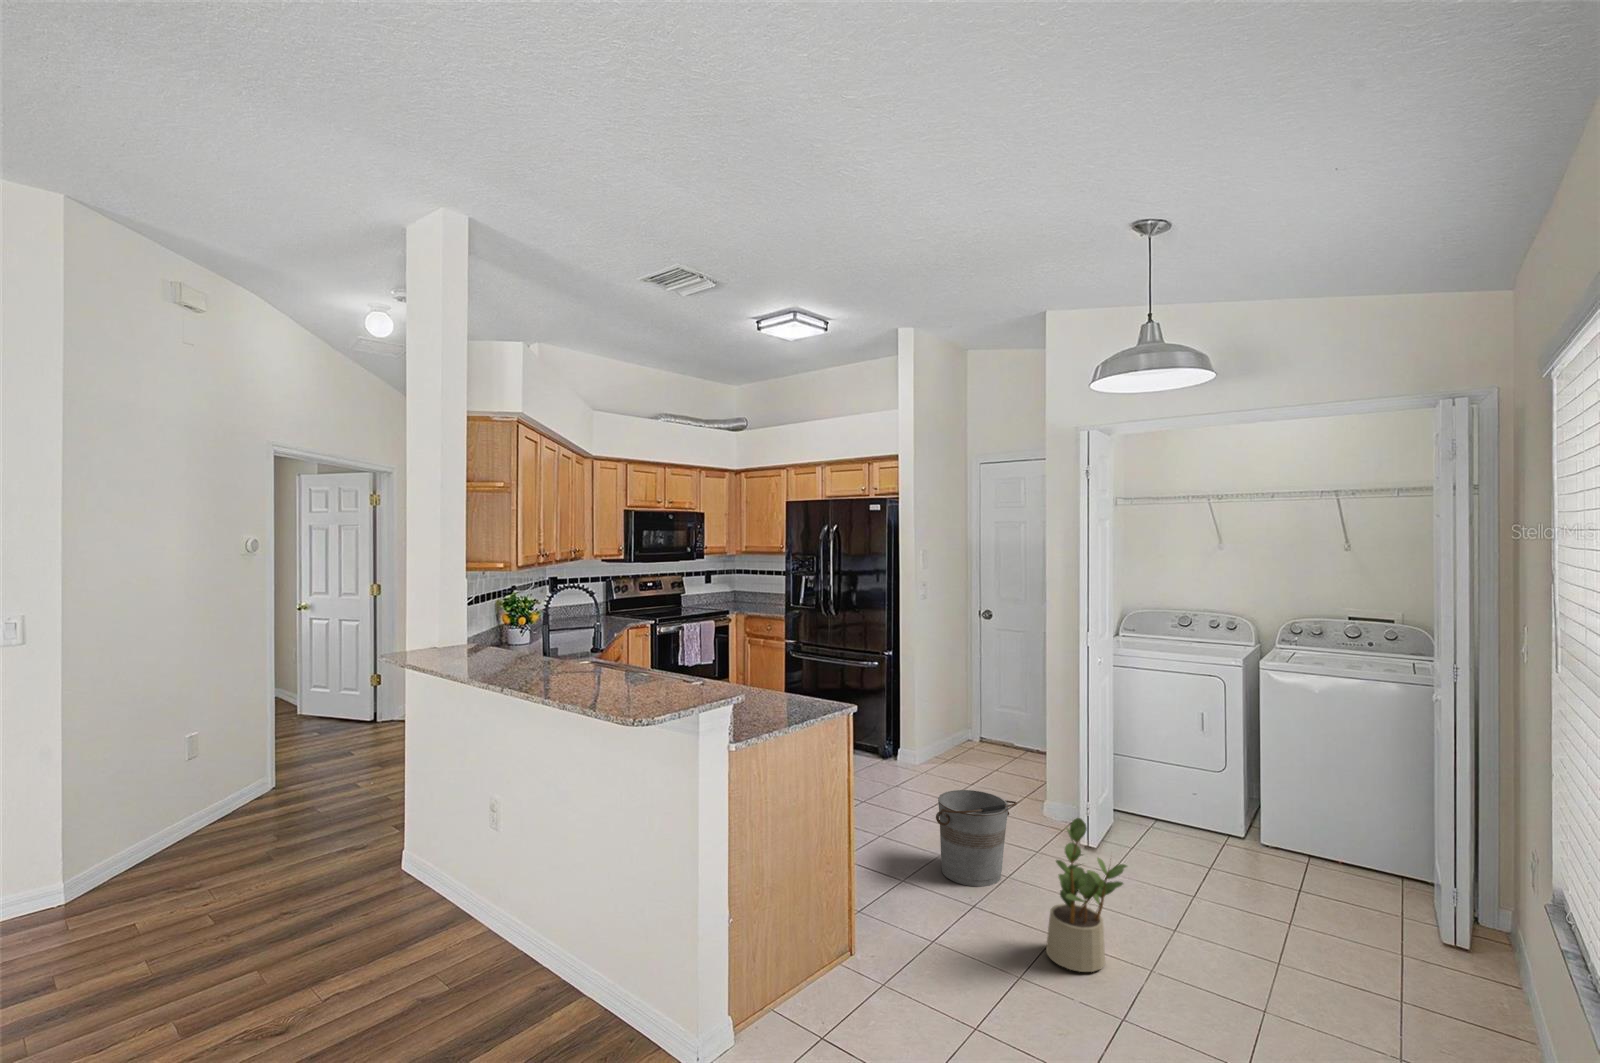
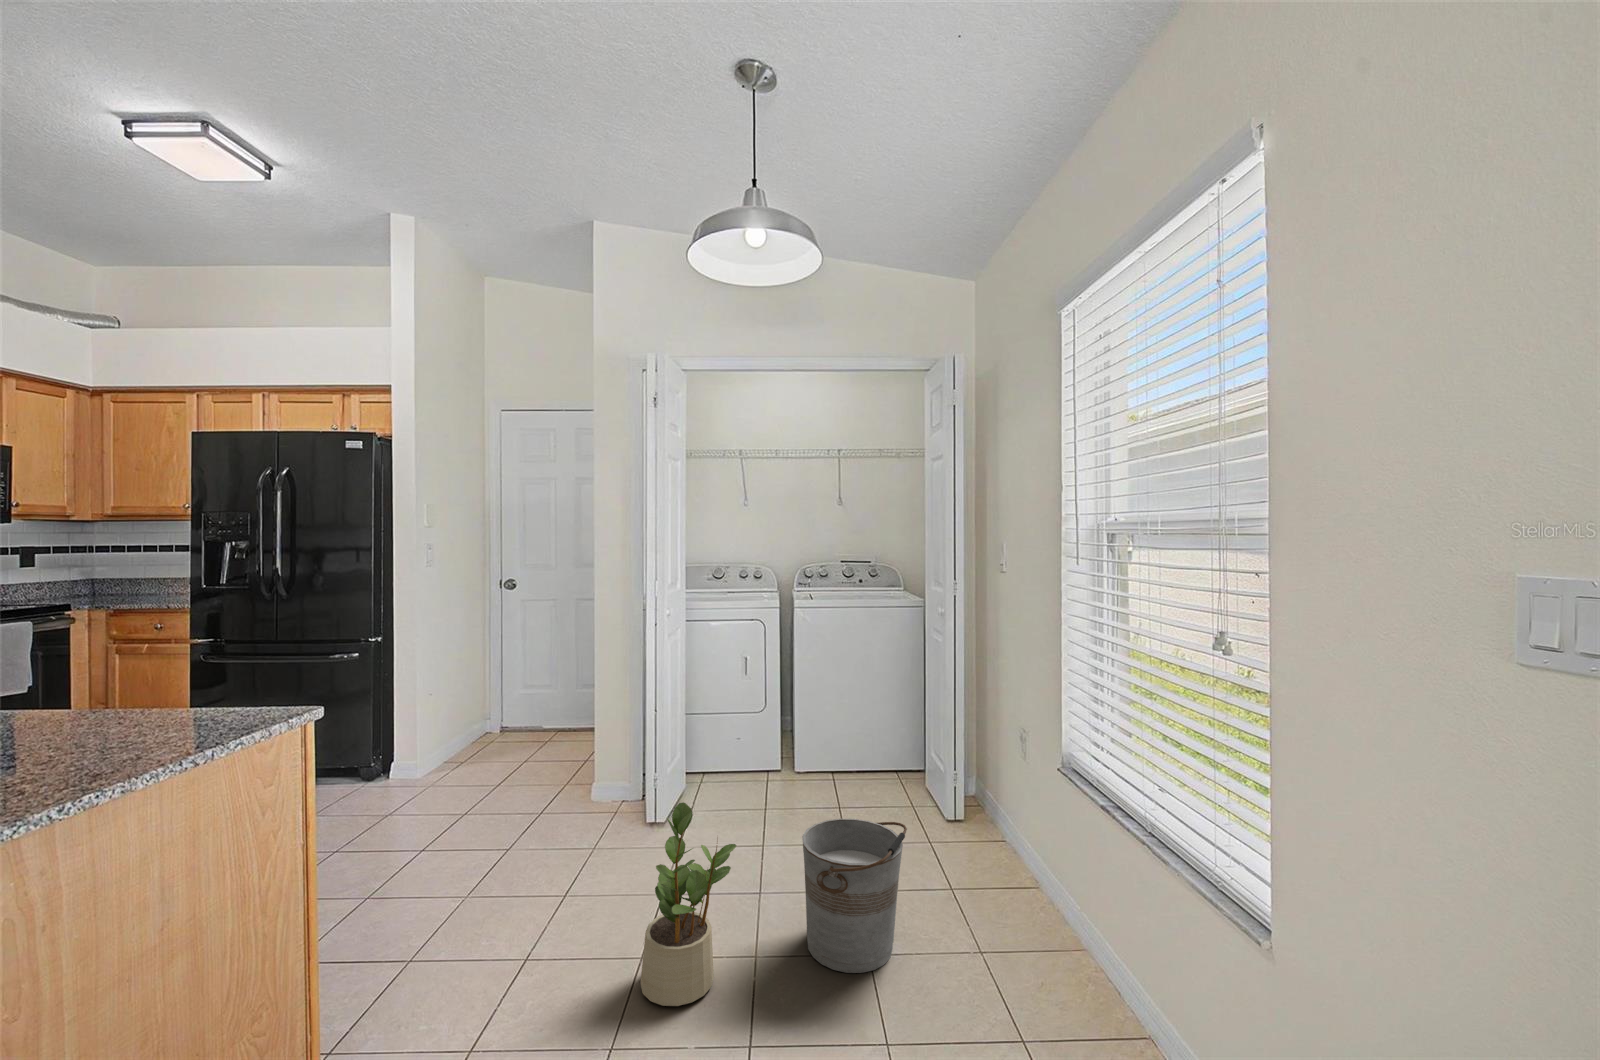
bucket: present [936,790,1017,887] -> present [802,819,907,973]

